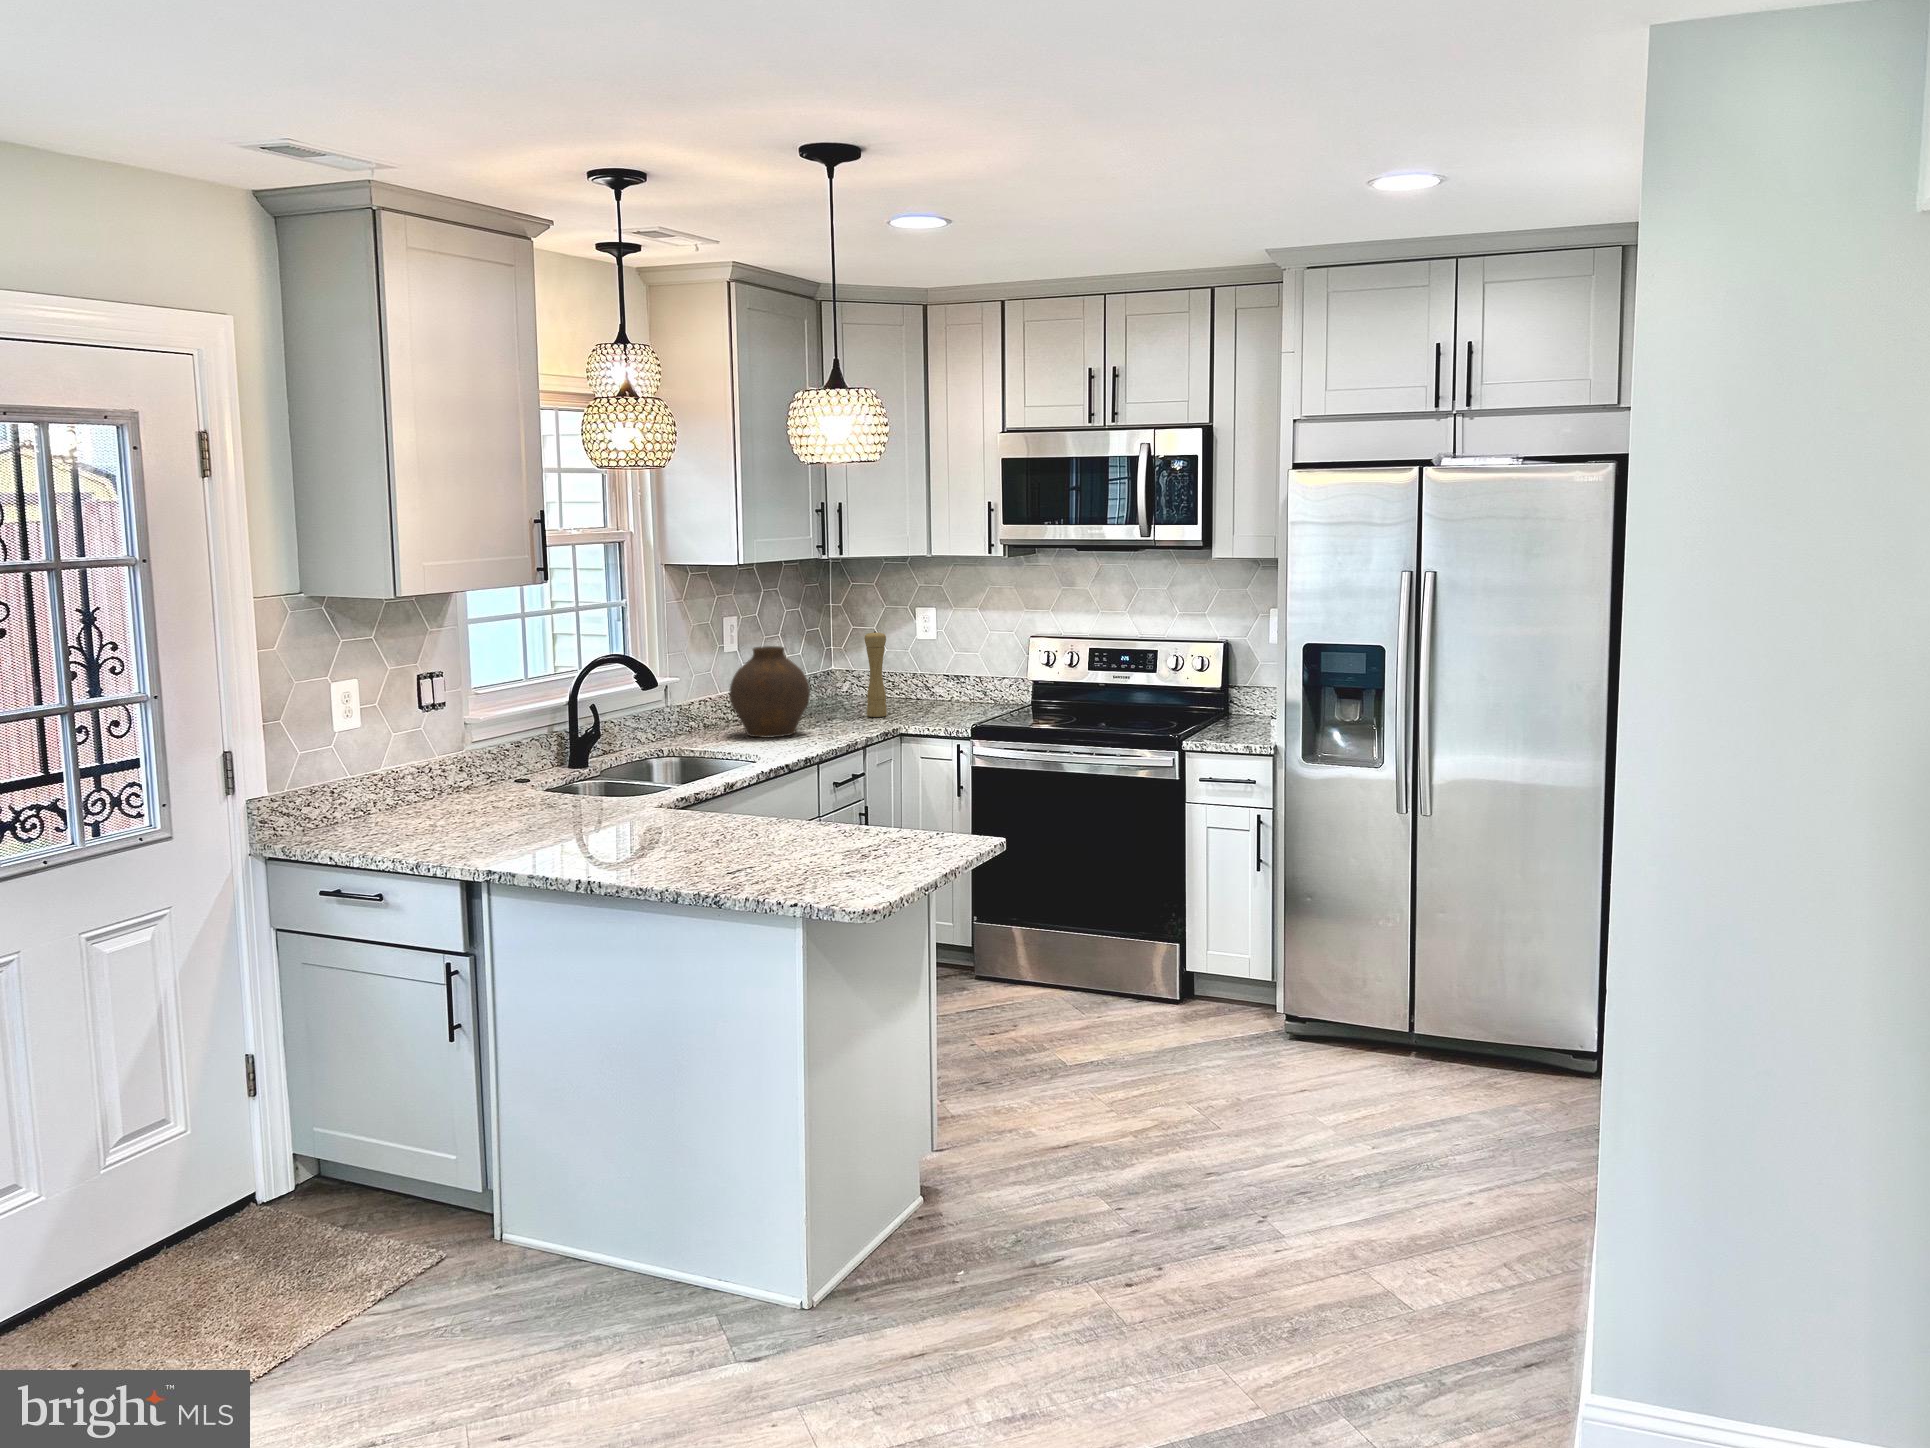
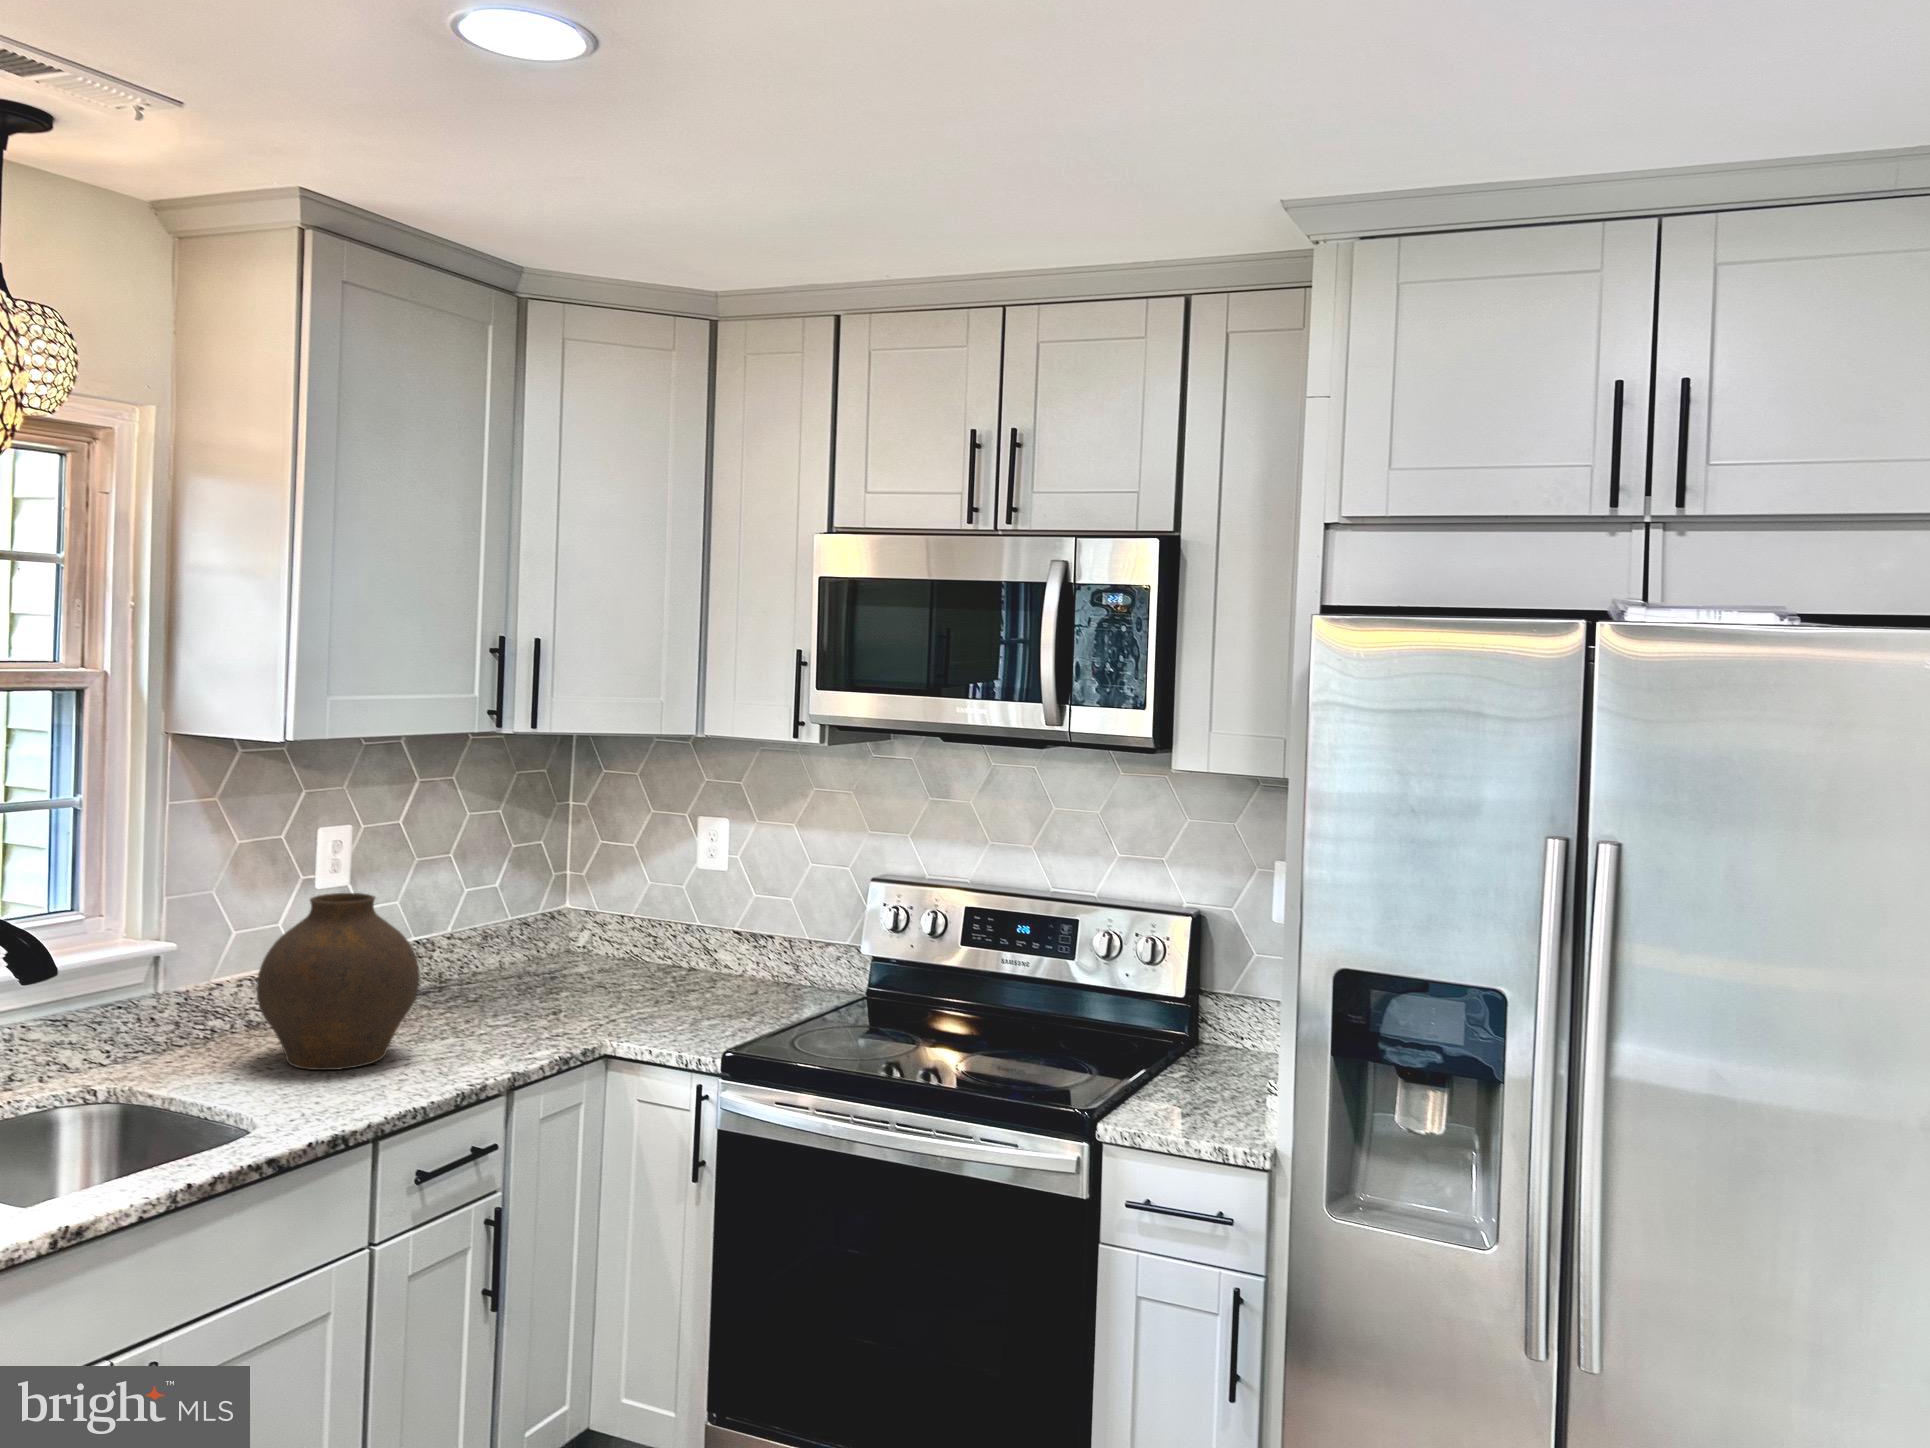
pepper mill: present [865,631,887,717] -> none [567,861,609,1012]

